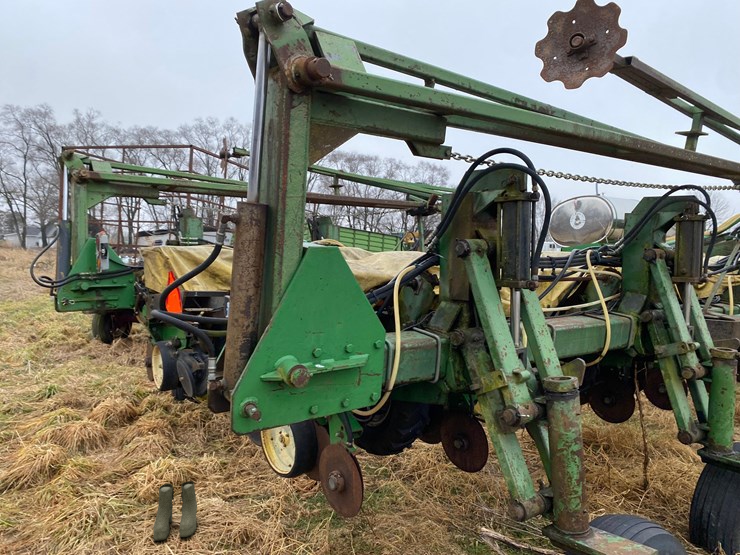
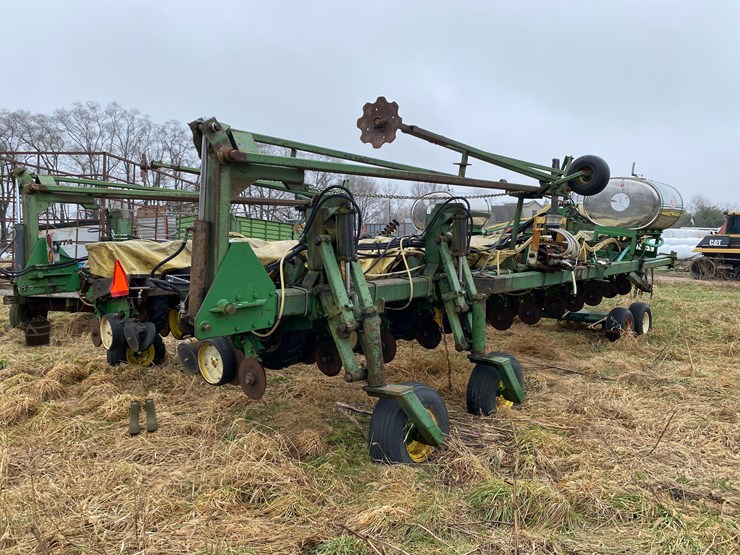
bucket: none [94,334,124,366] -> present [23,320,51,347]

